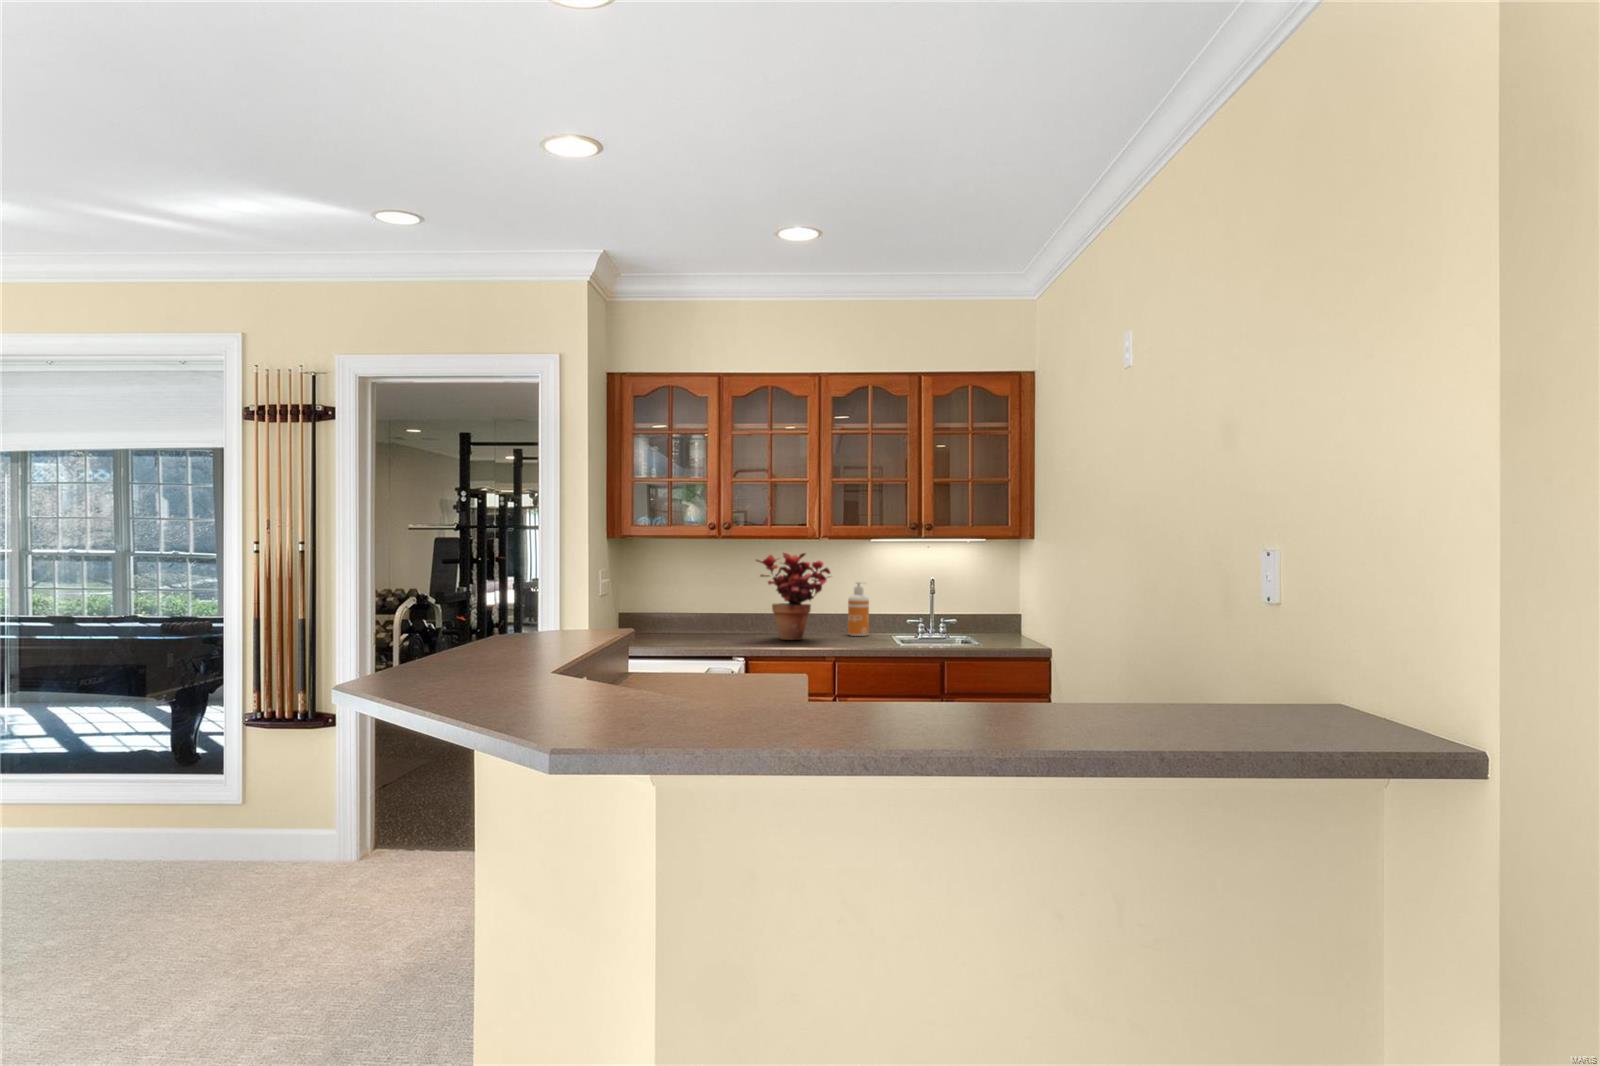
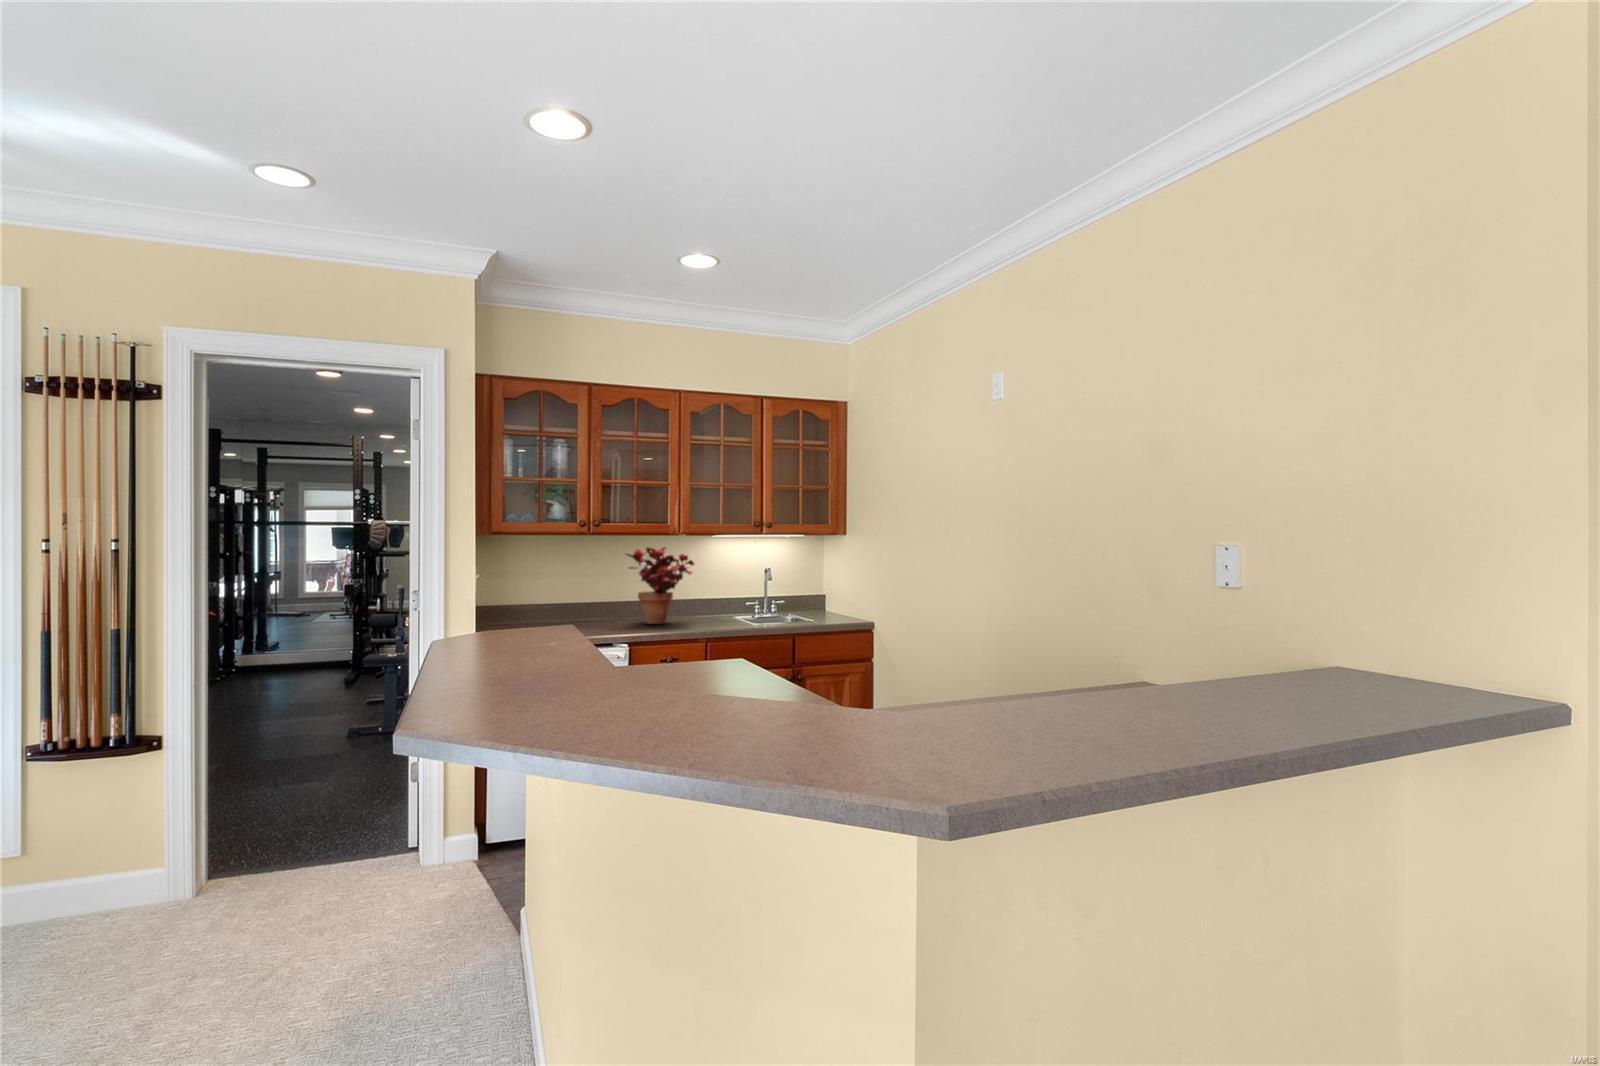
soap dispenser: present [848,582,869,636] -> none [696,571,715,617]

